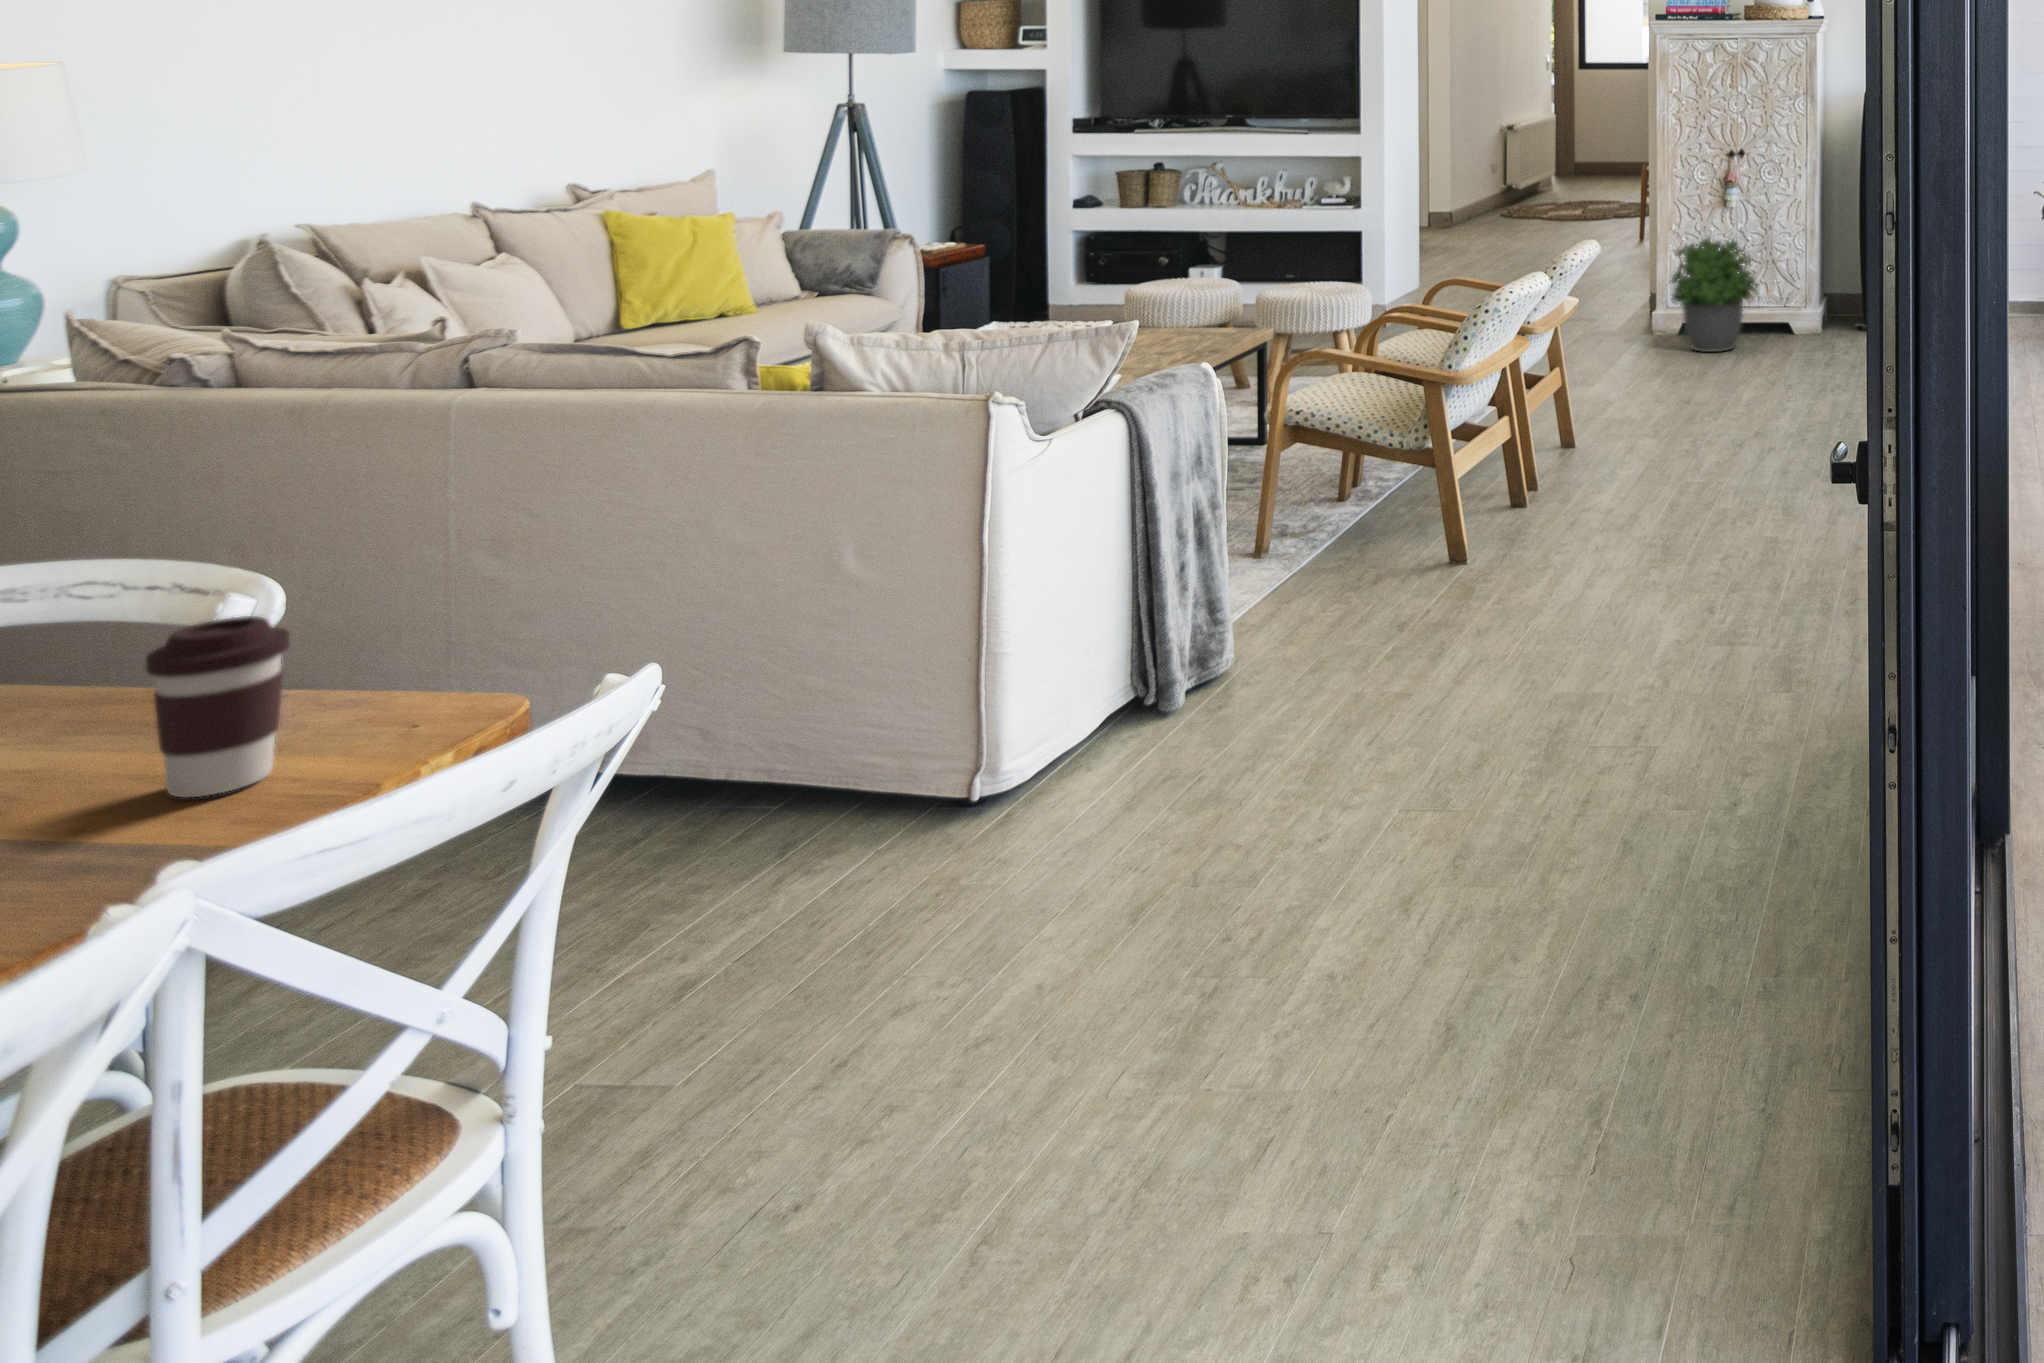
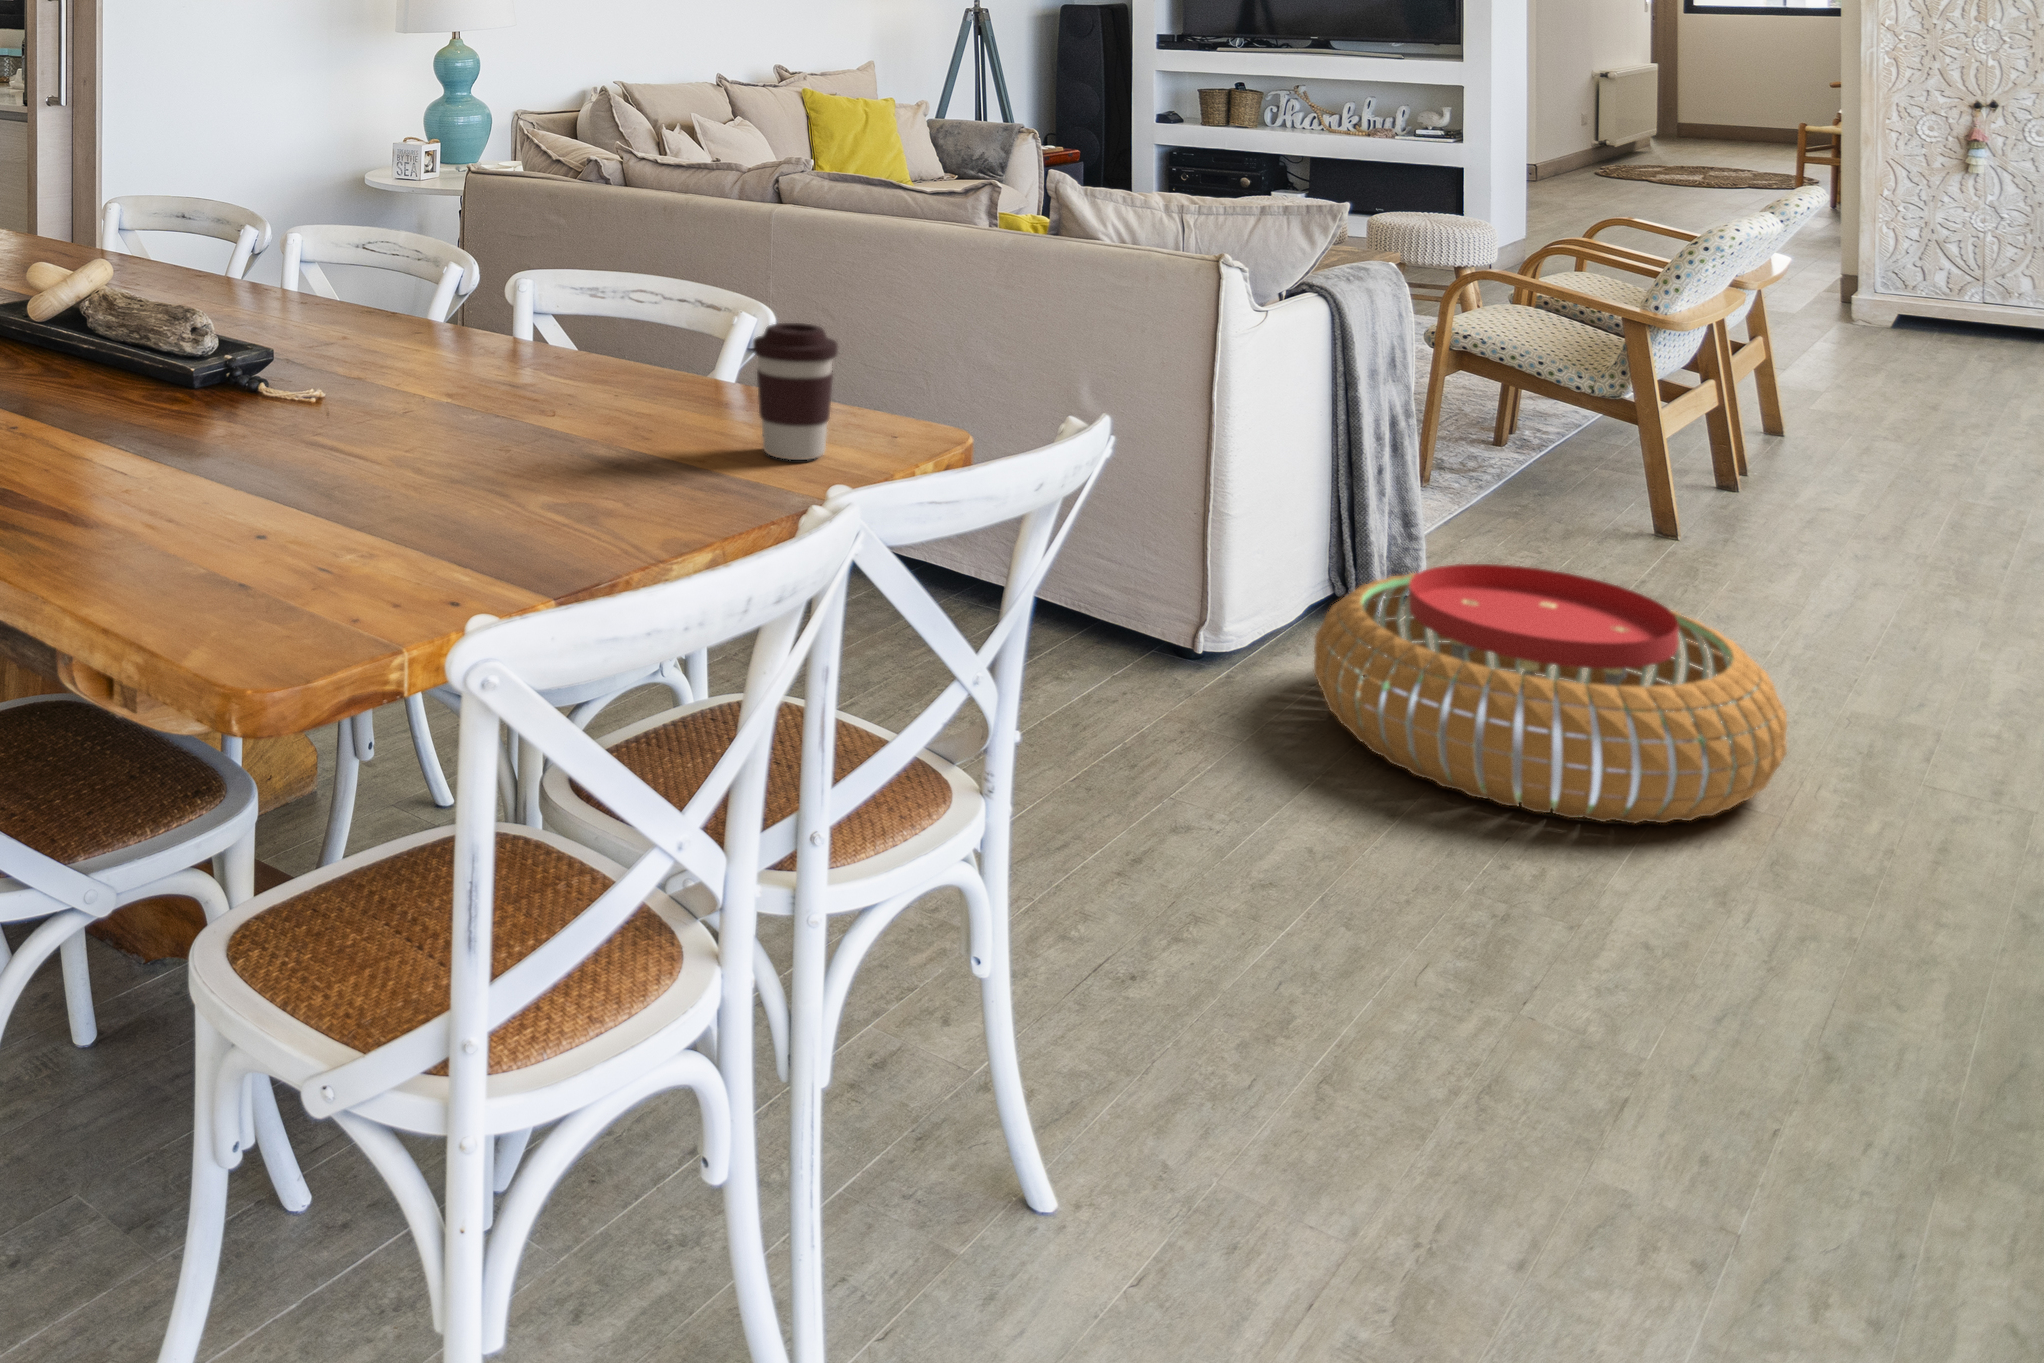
potted plant: present [1669,238,1758,352] -> none [1880,206,2030,354]
pouf: none [1083,637,1485,879] -> present [1314,564,1787,824]

